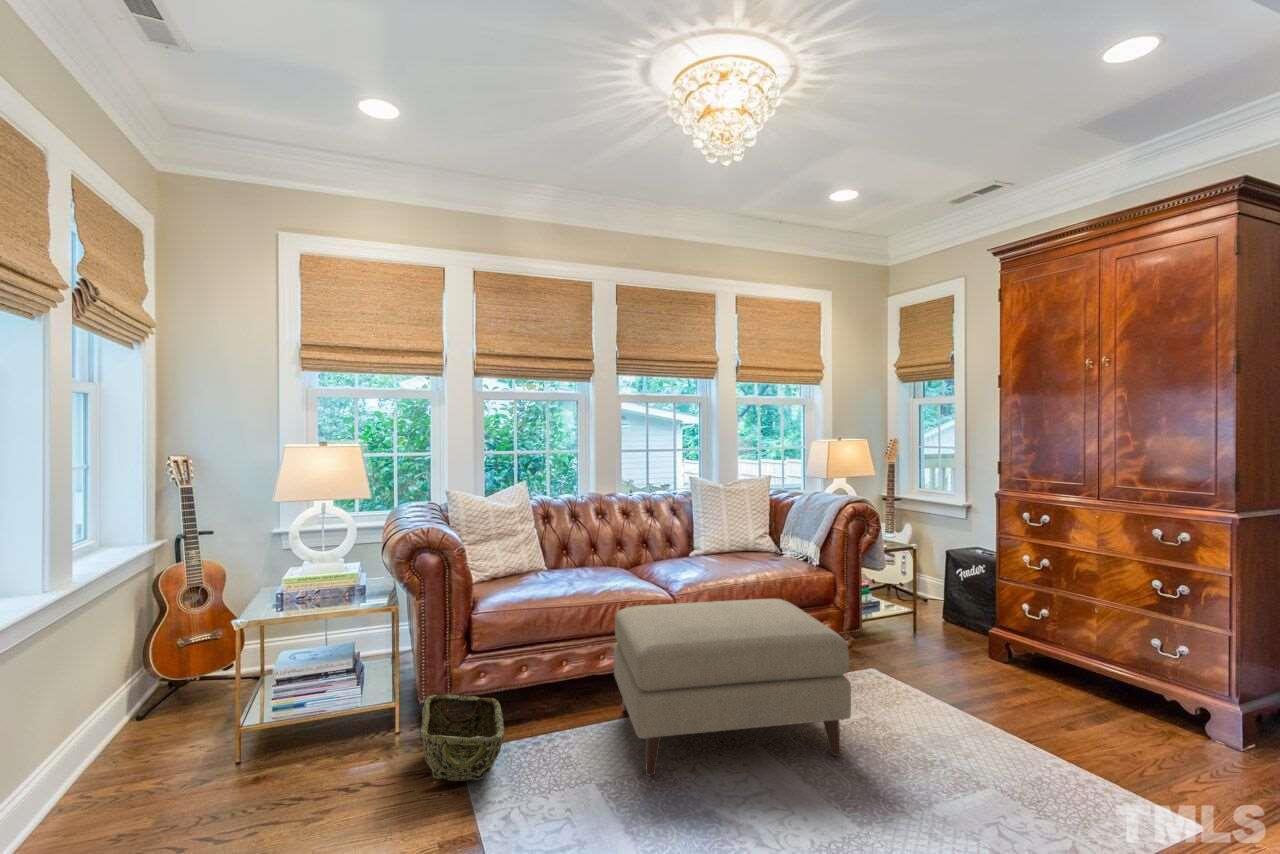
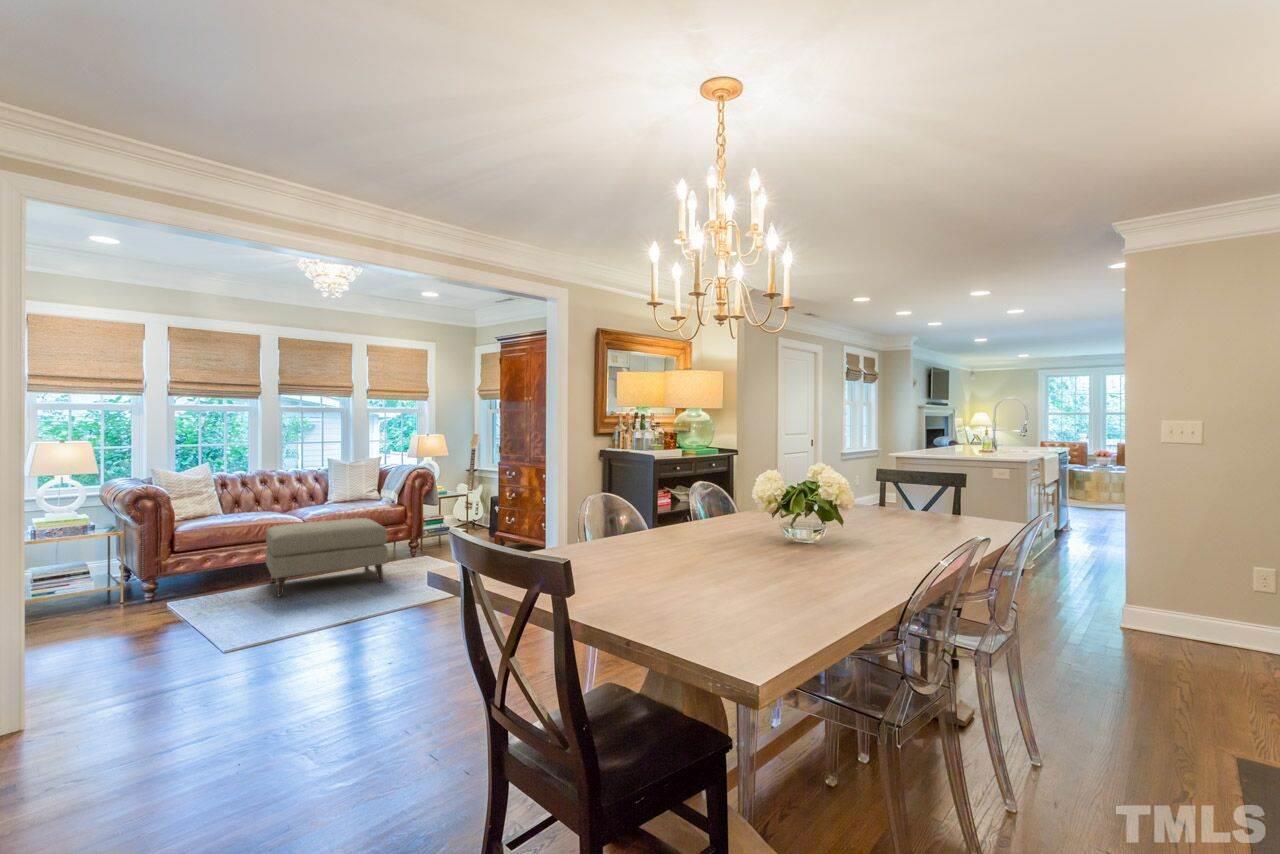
woven basket: present [421,694,504,781] -> none [143,576,196,609]

